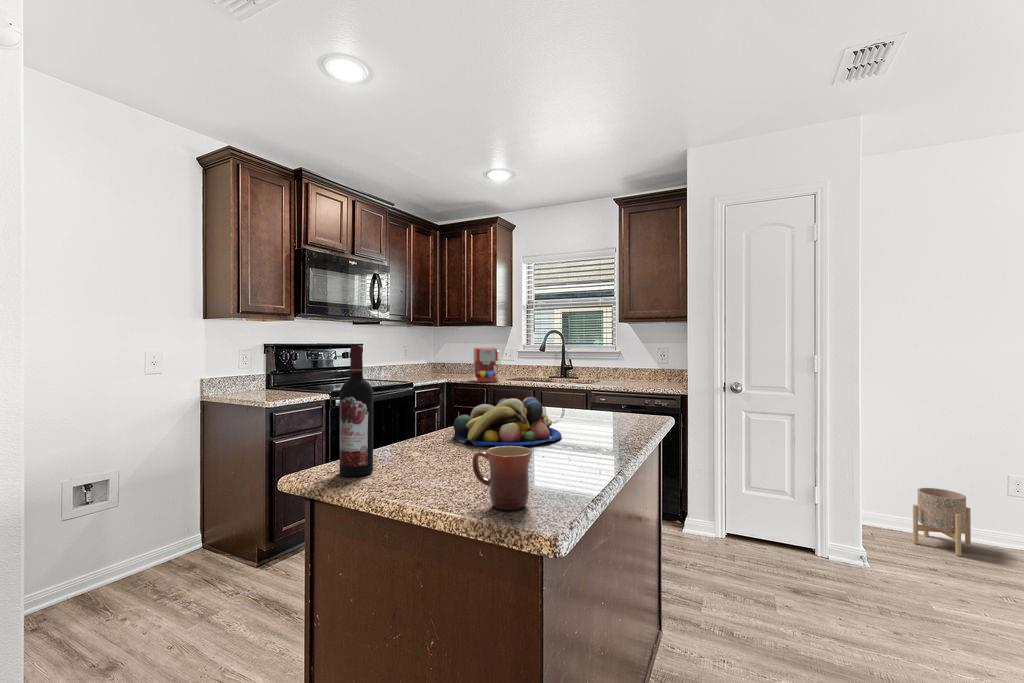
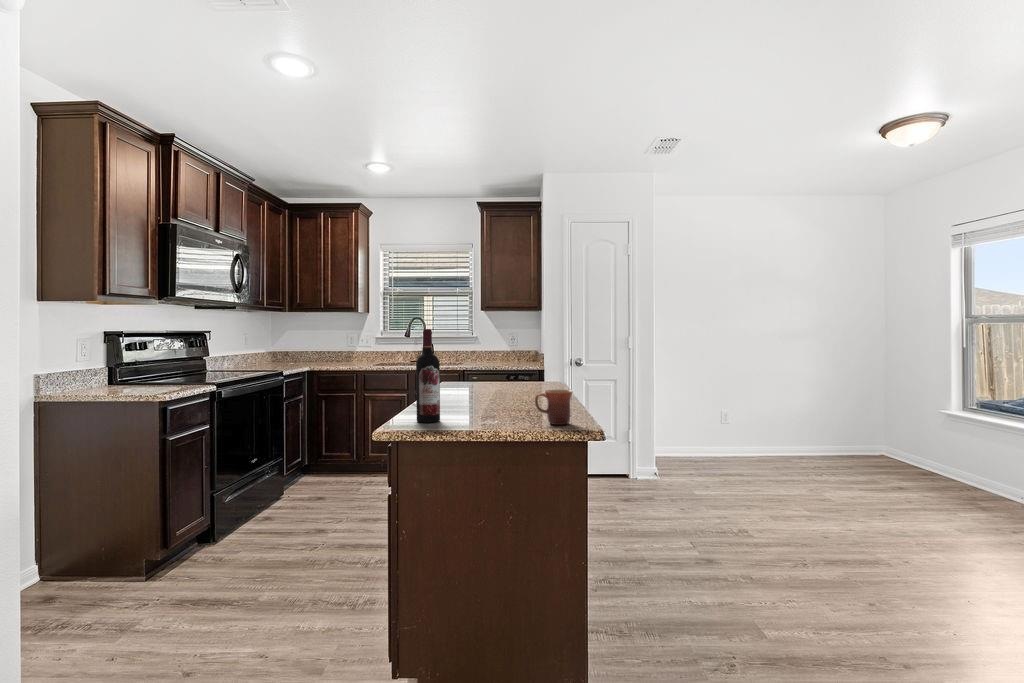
coffee maker: present [474,348,500,382] -> none [340,333,369,367]
fruit bowl: present [453,397,561,446] -> none [440,368,520,403]
planter: present [913,488,971,556] -> none [684,427,714,468]

